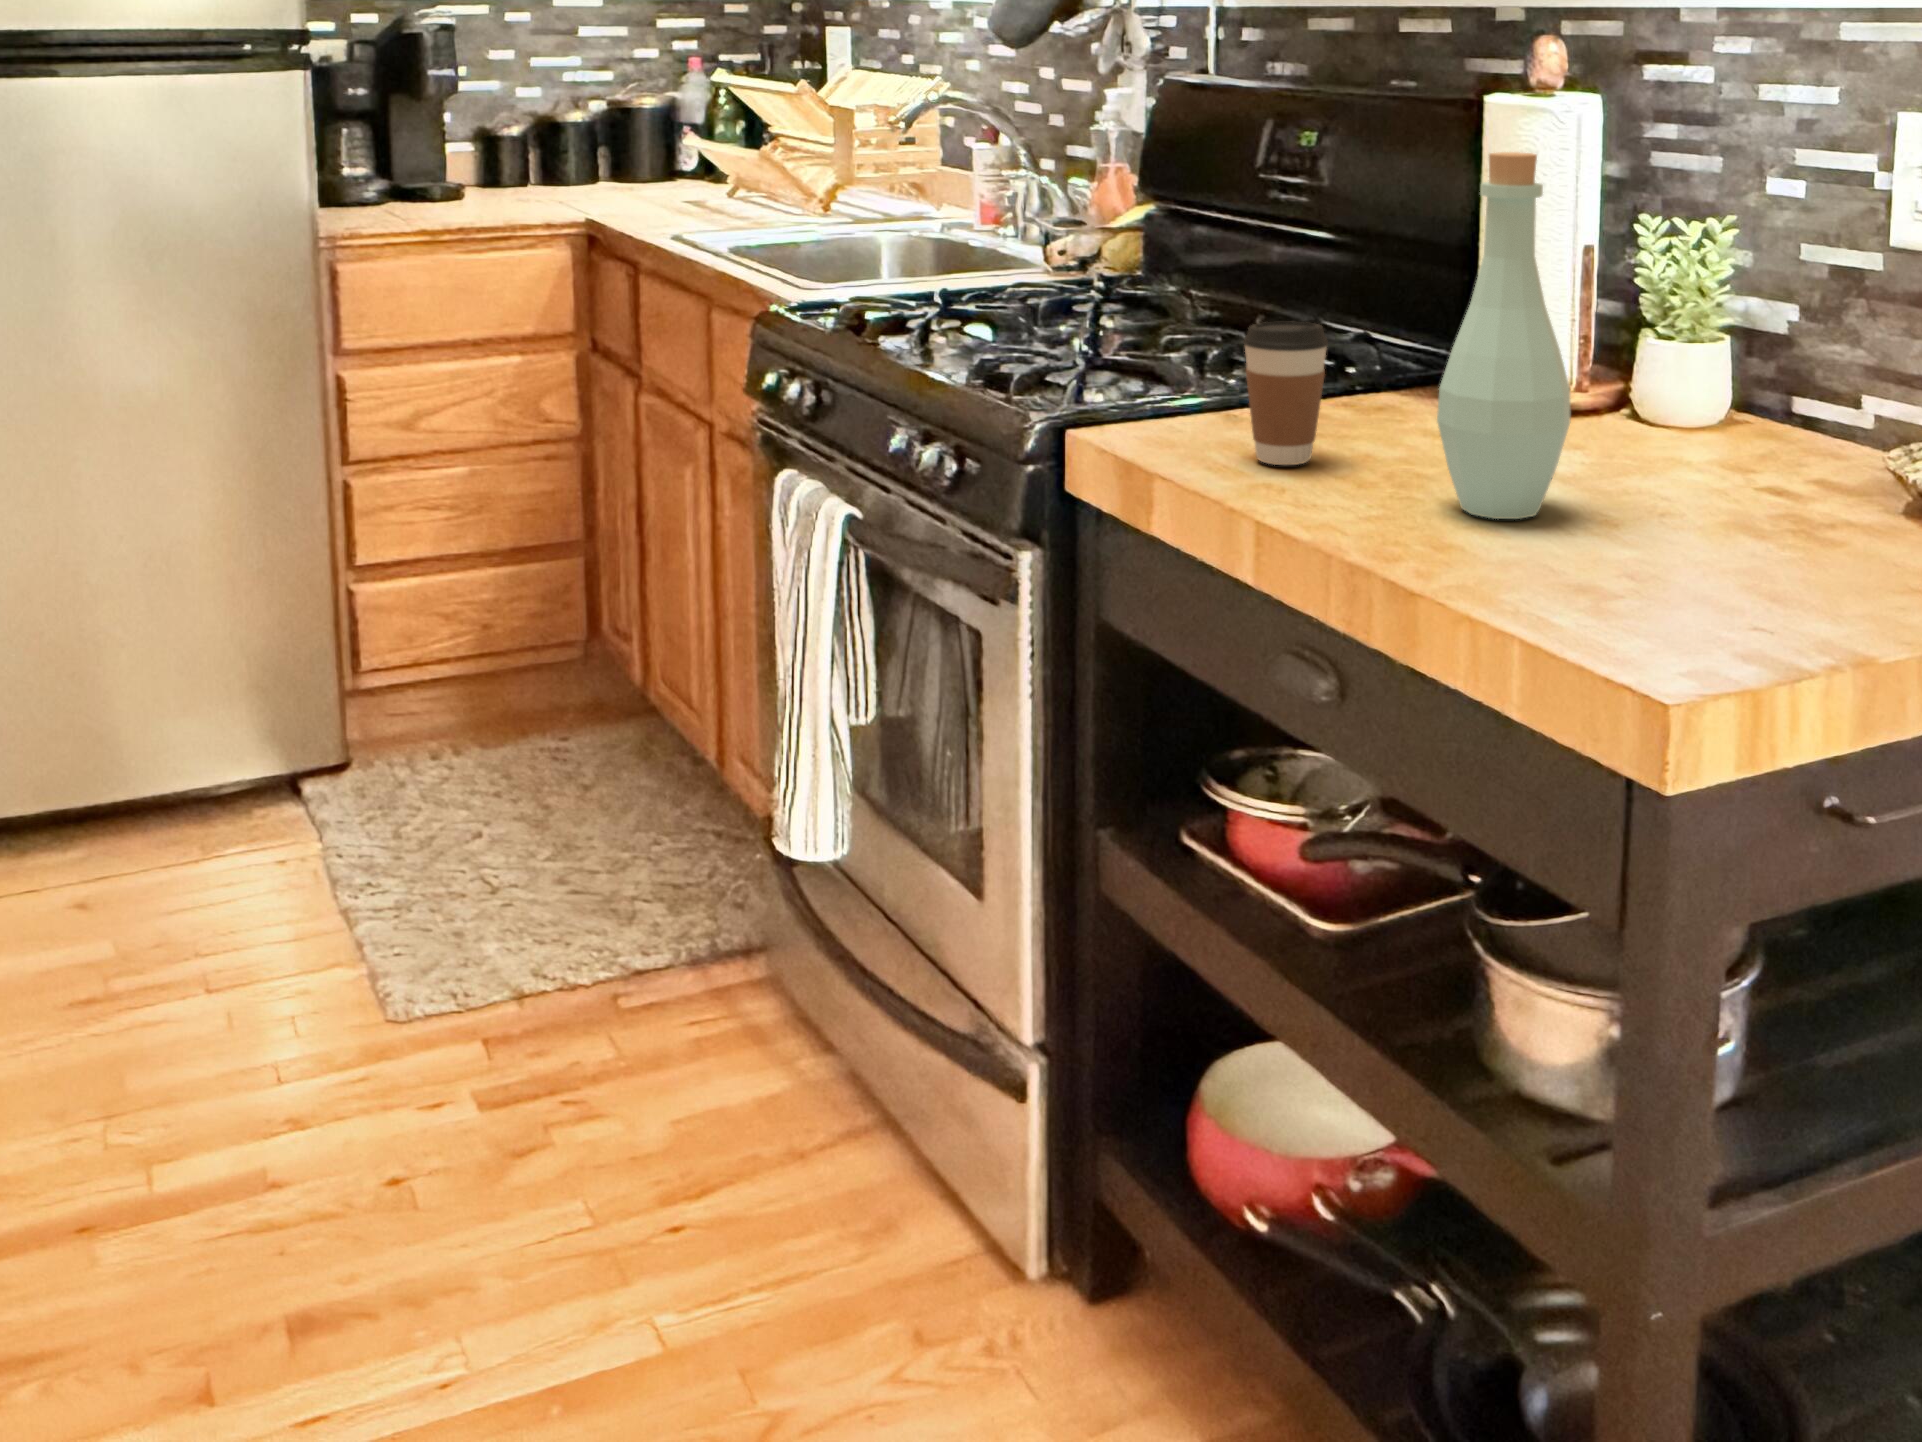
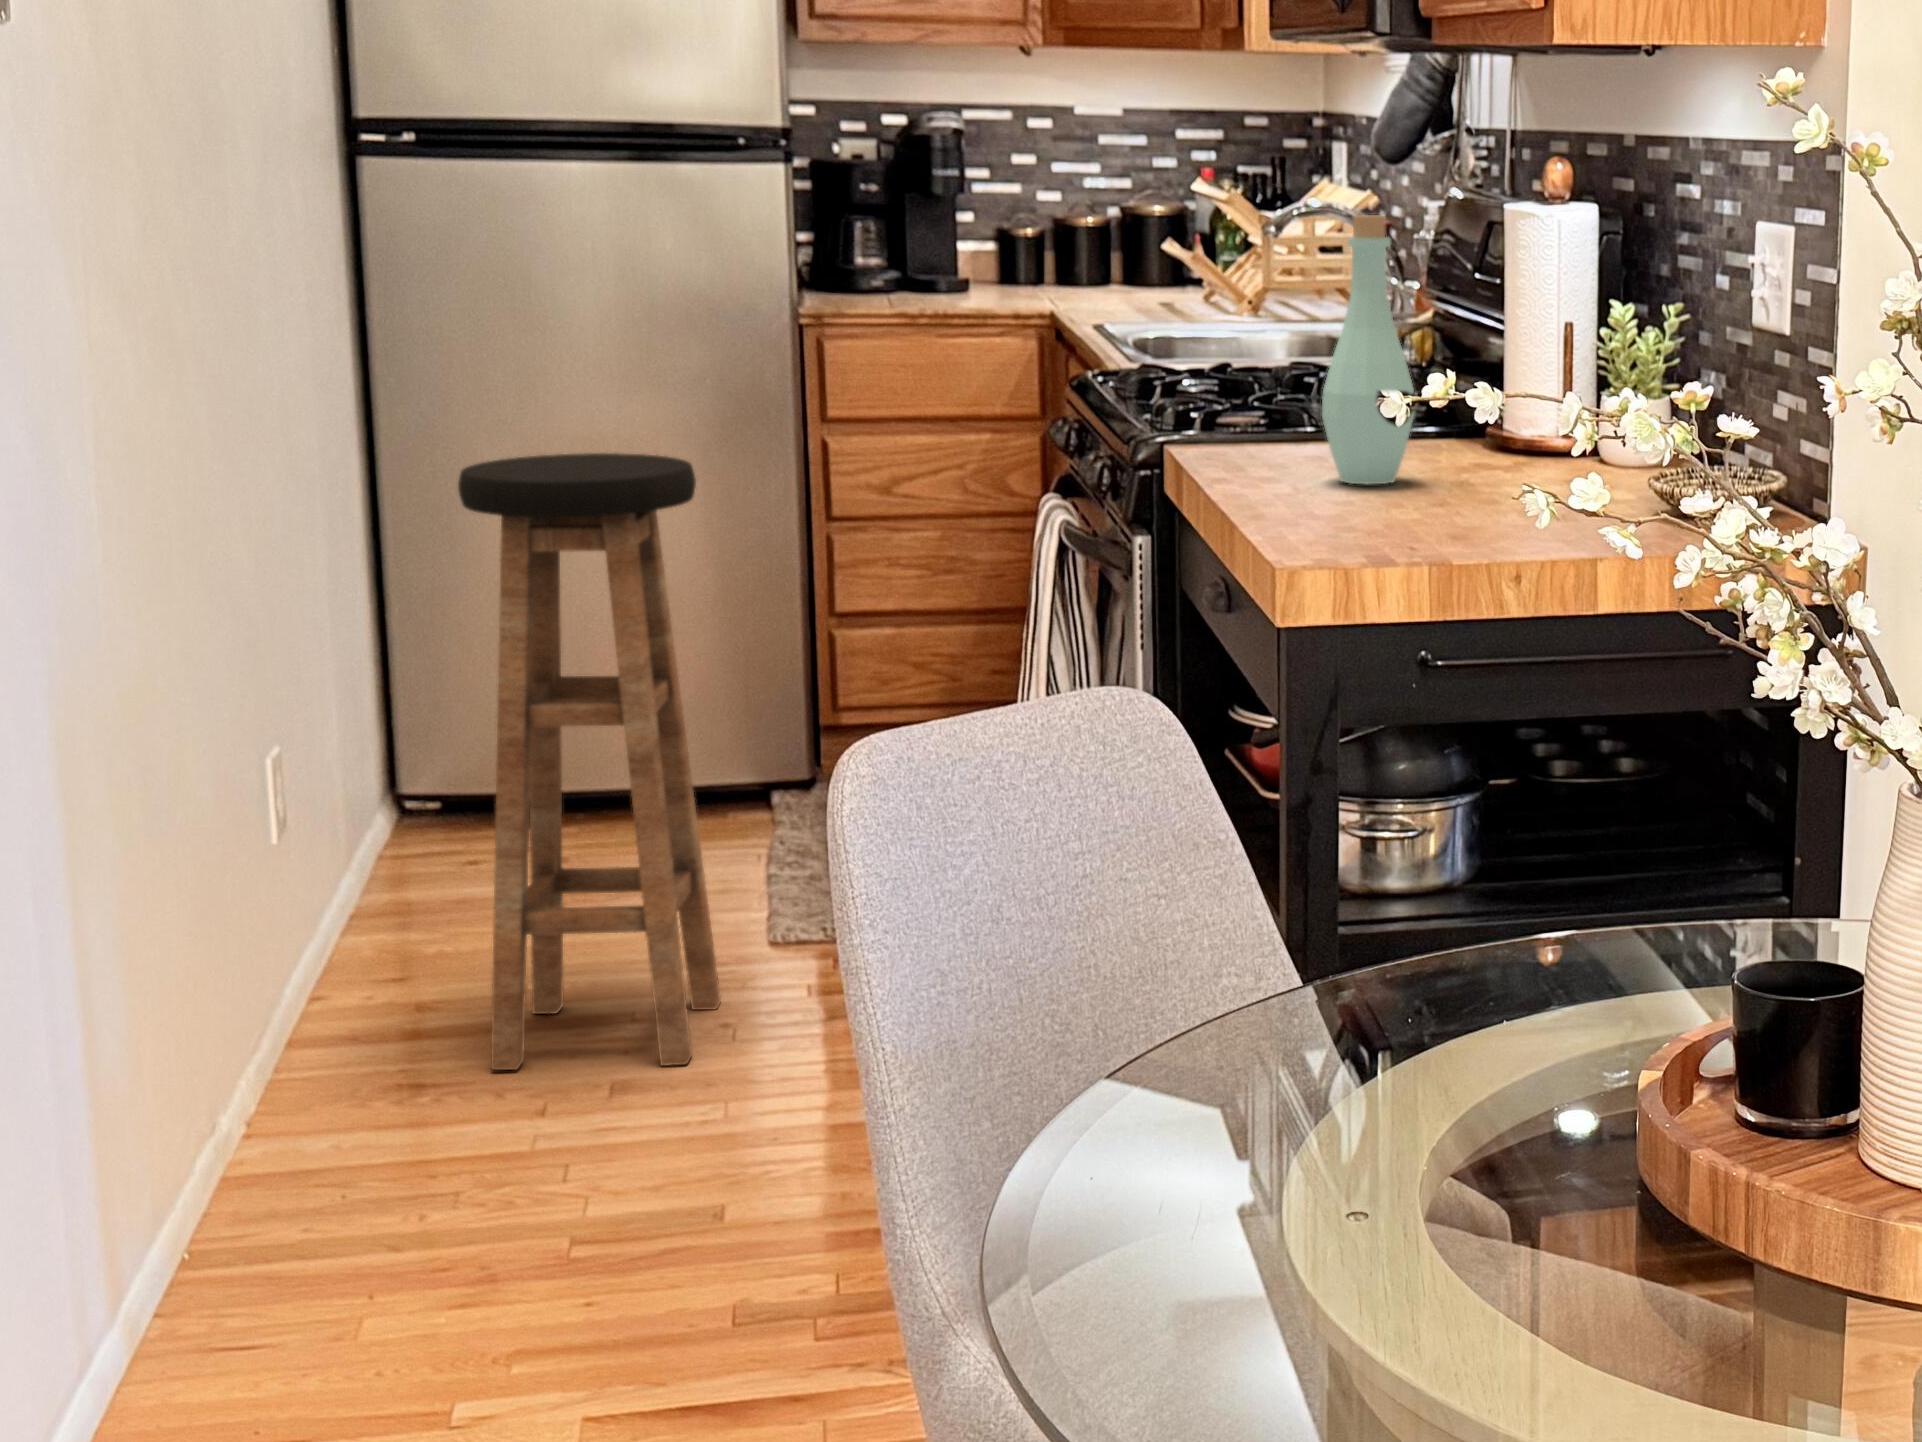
coffee cup: present [1243,322,1328,465] -> none [1243,349,1308,456]
bar stool: none [38,459,380,1315] -> present [458,453,721,1070]

